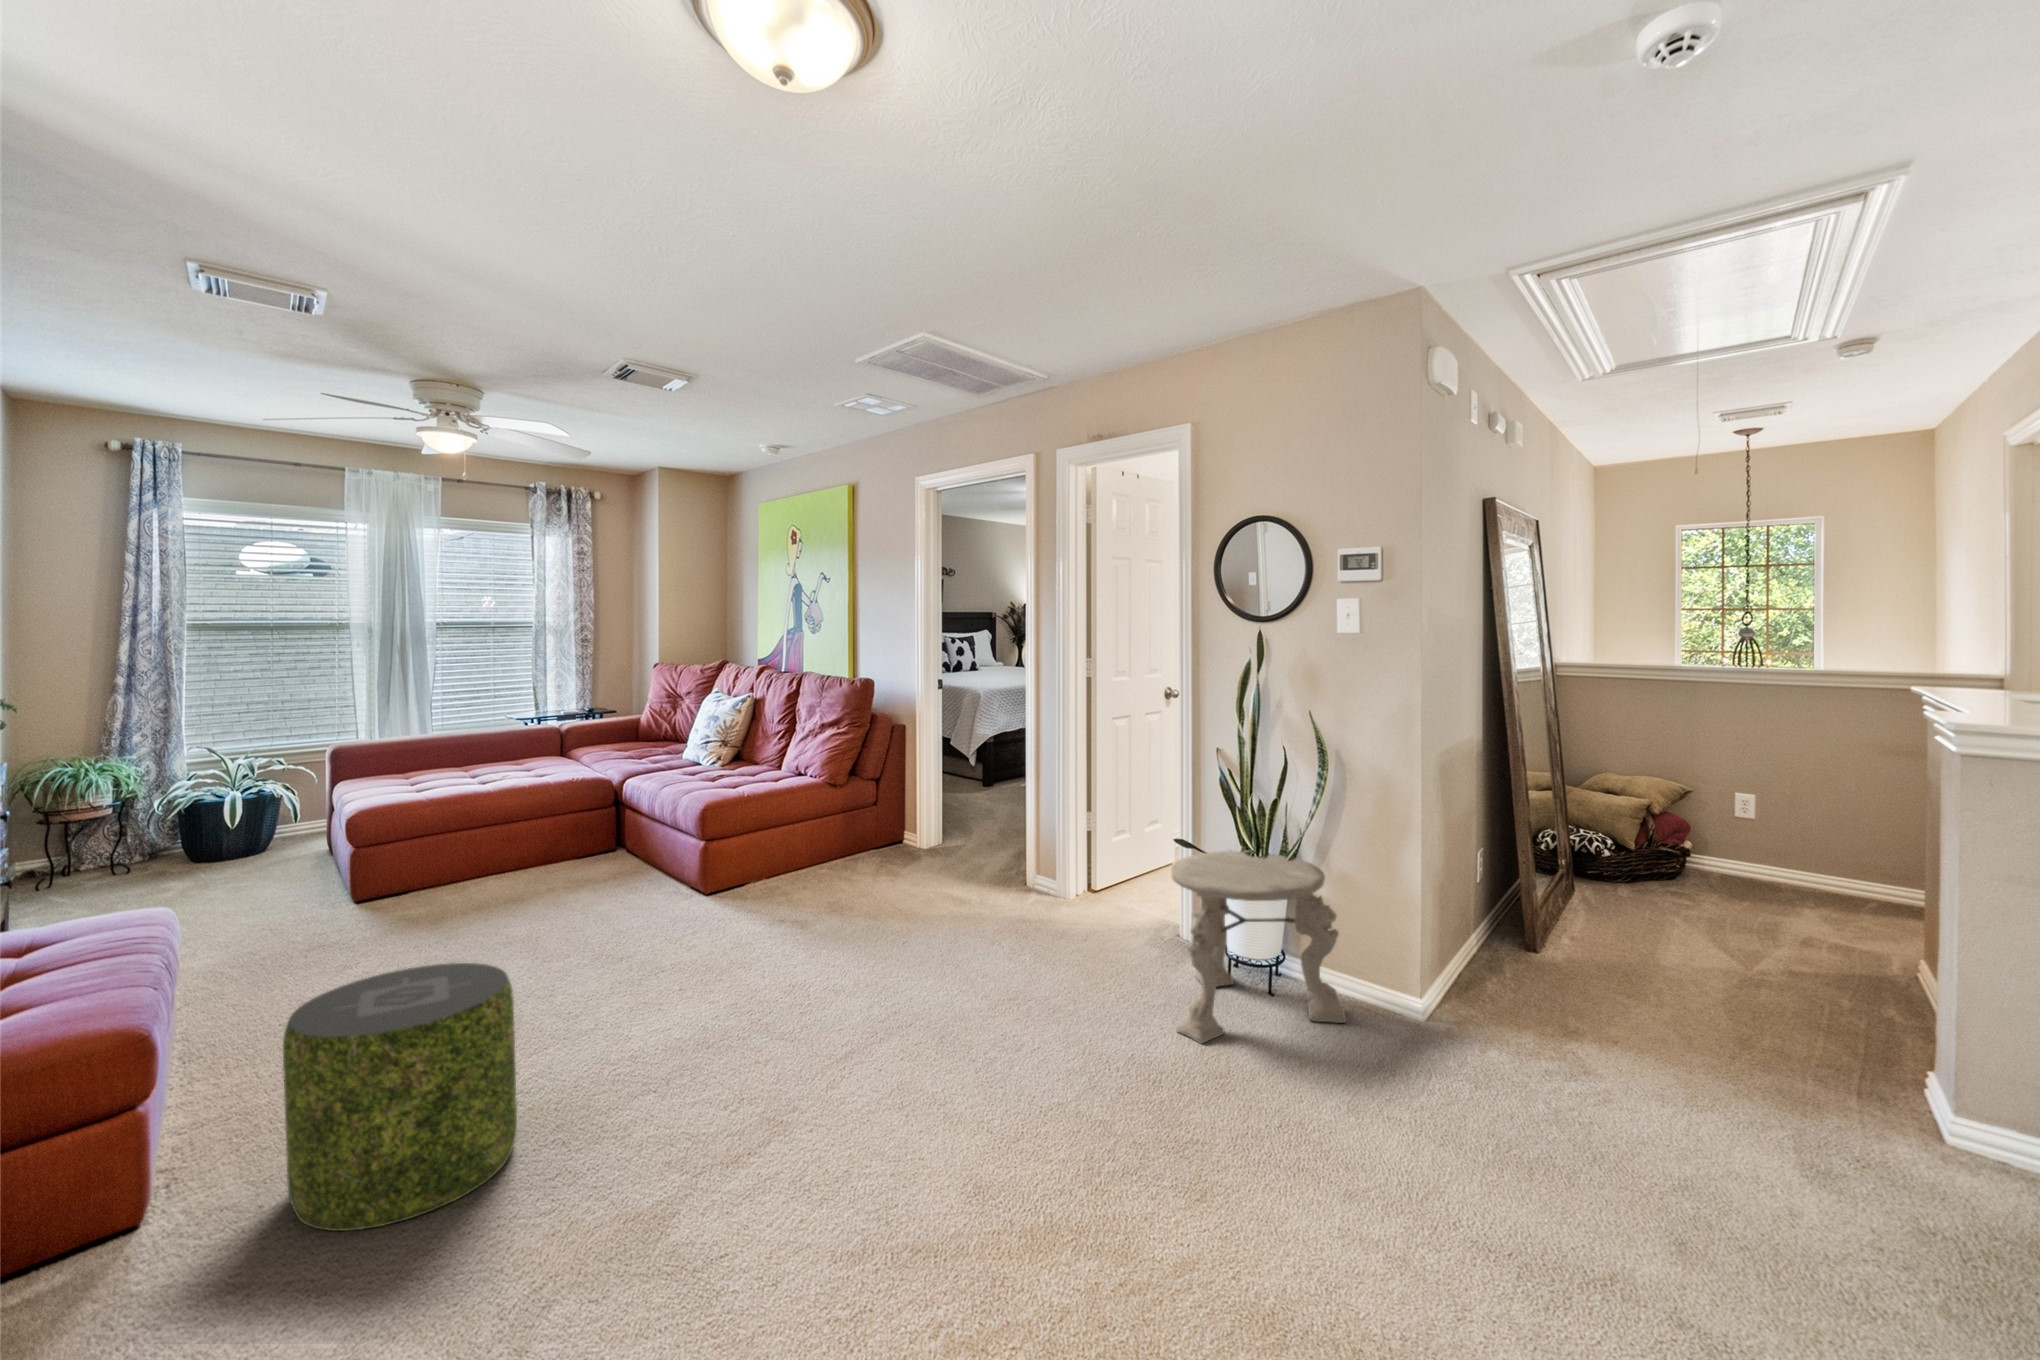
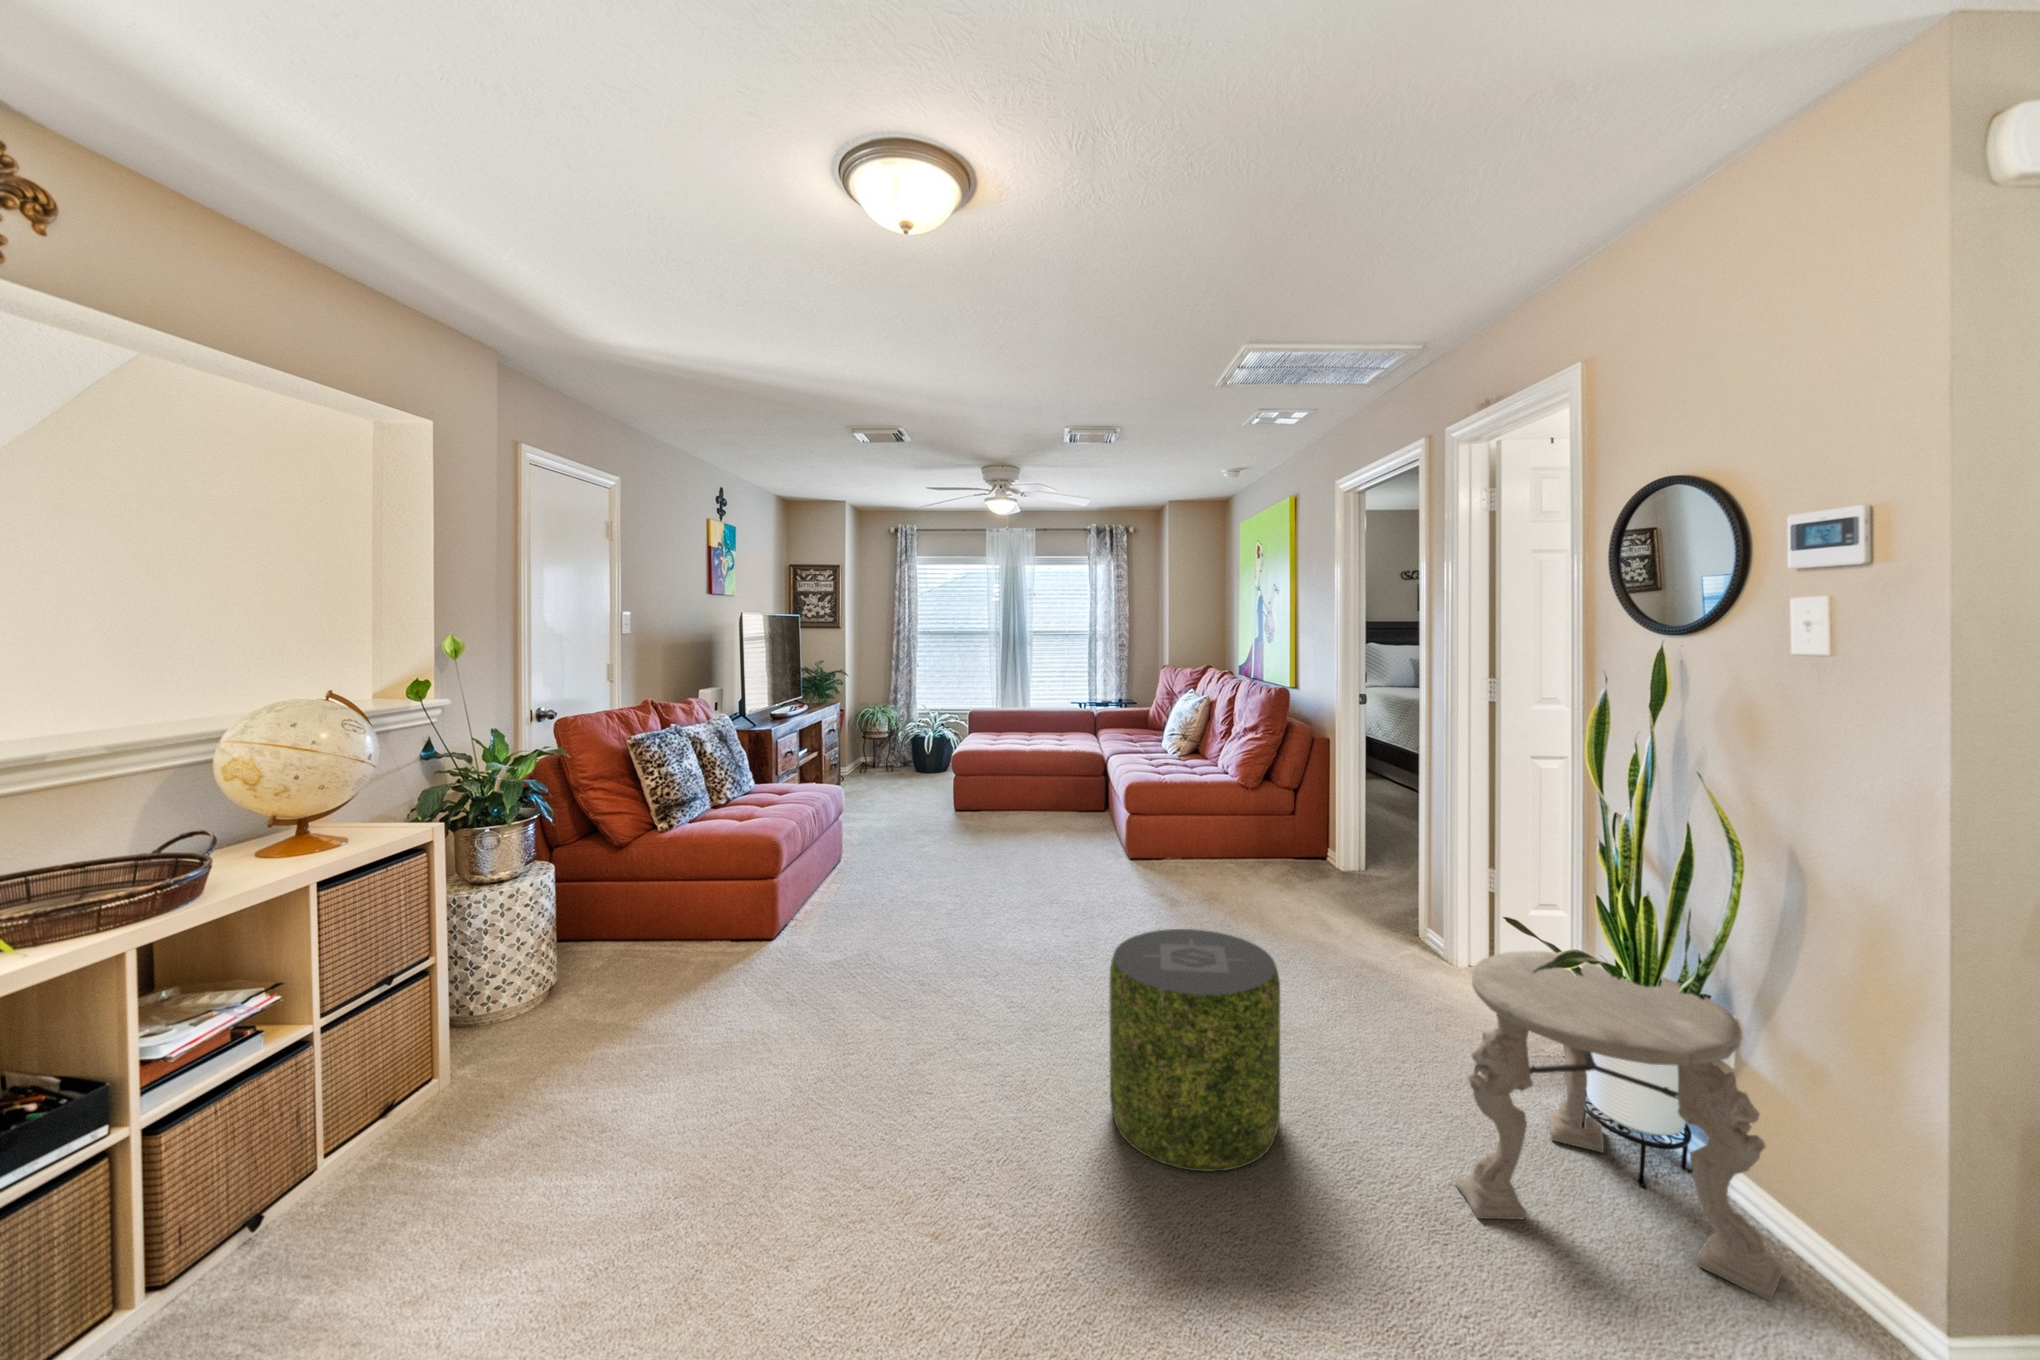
pouf: present [283,963,517,1231] -> present [1109,929,1280,1172]

